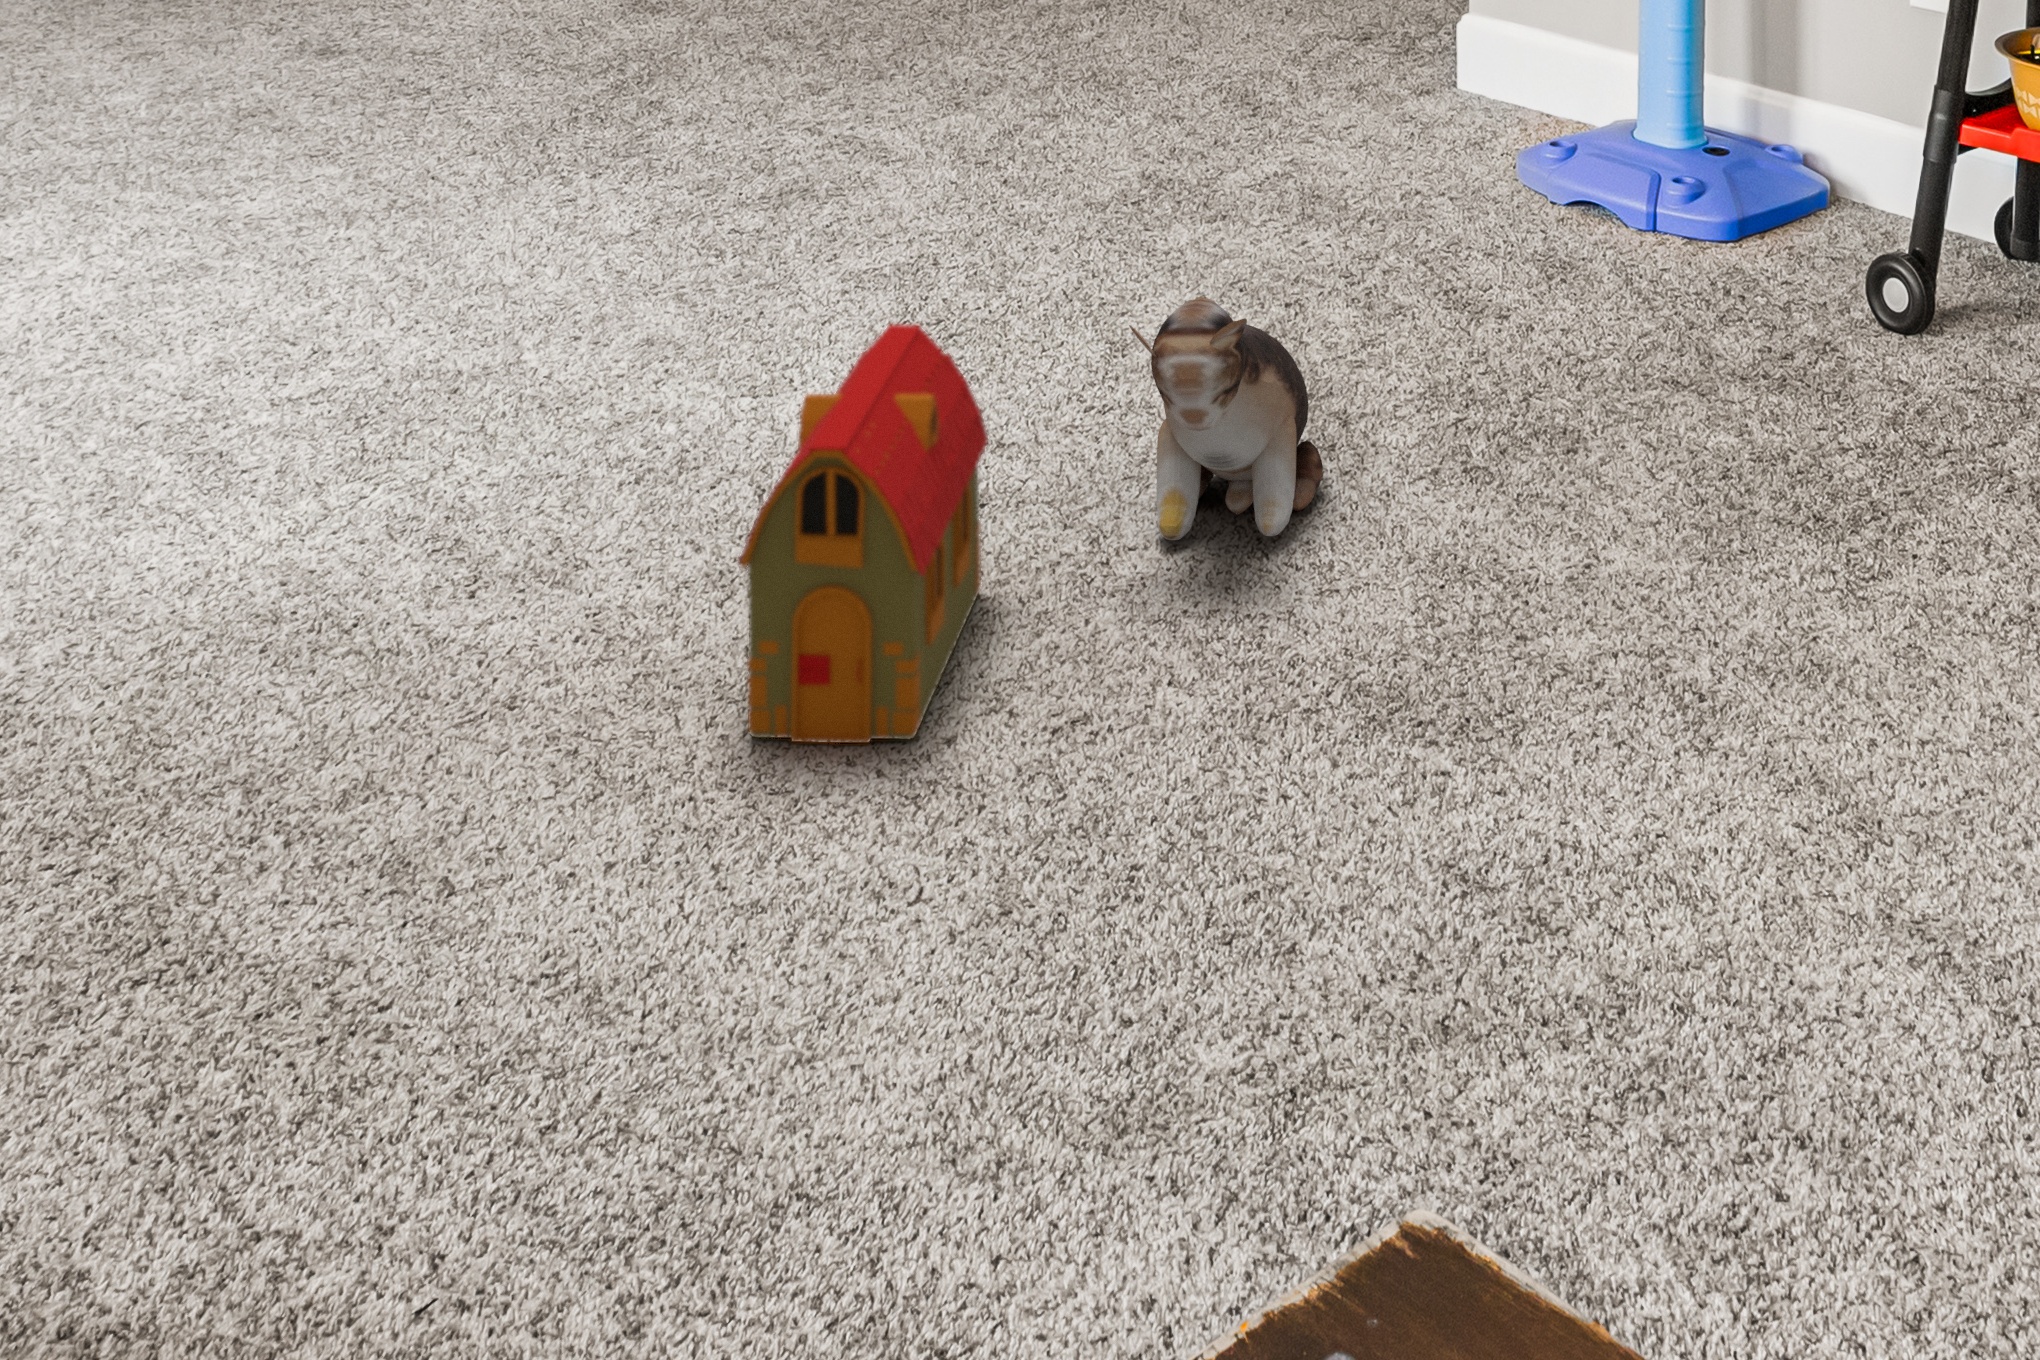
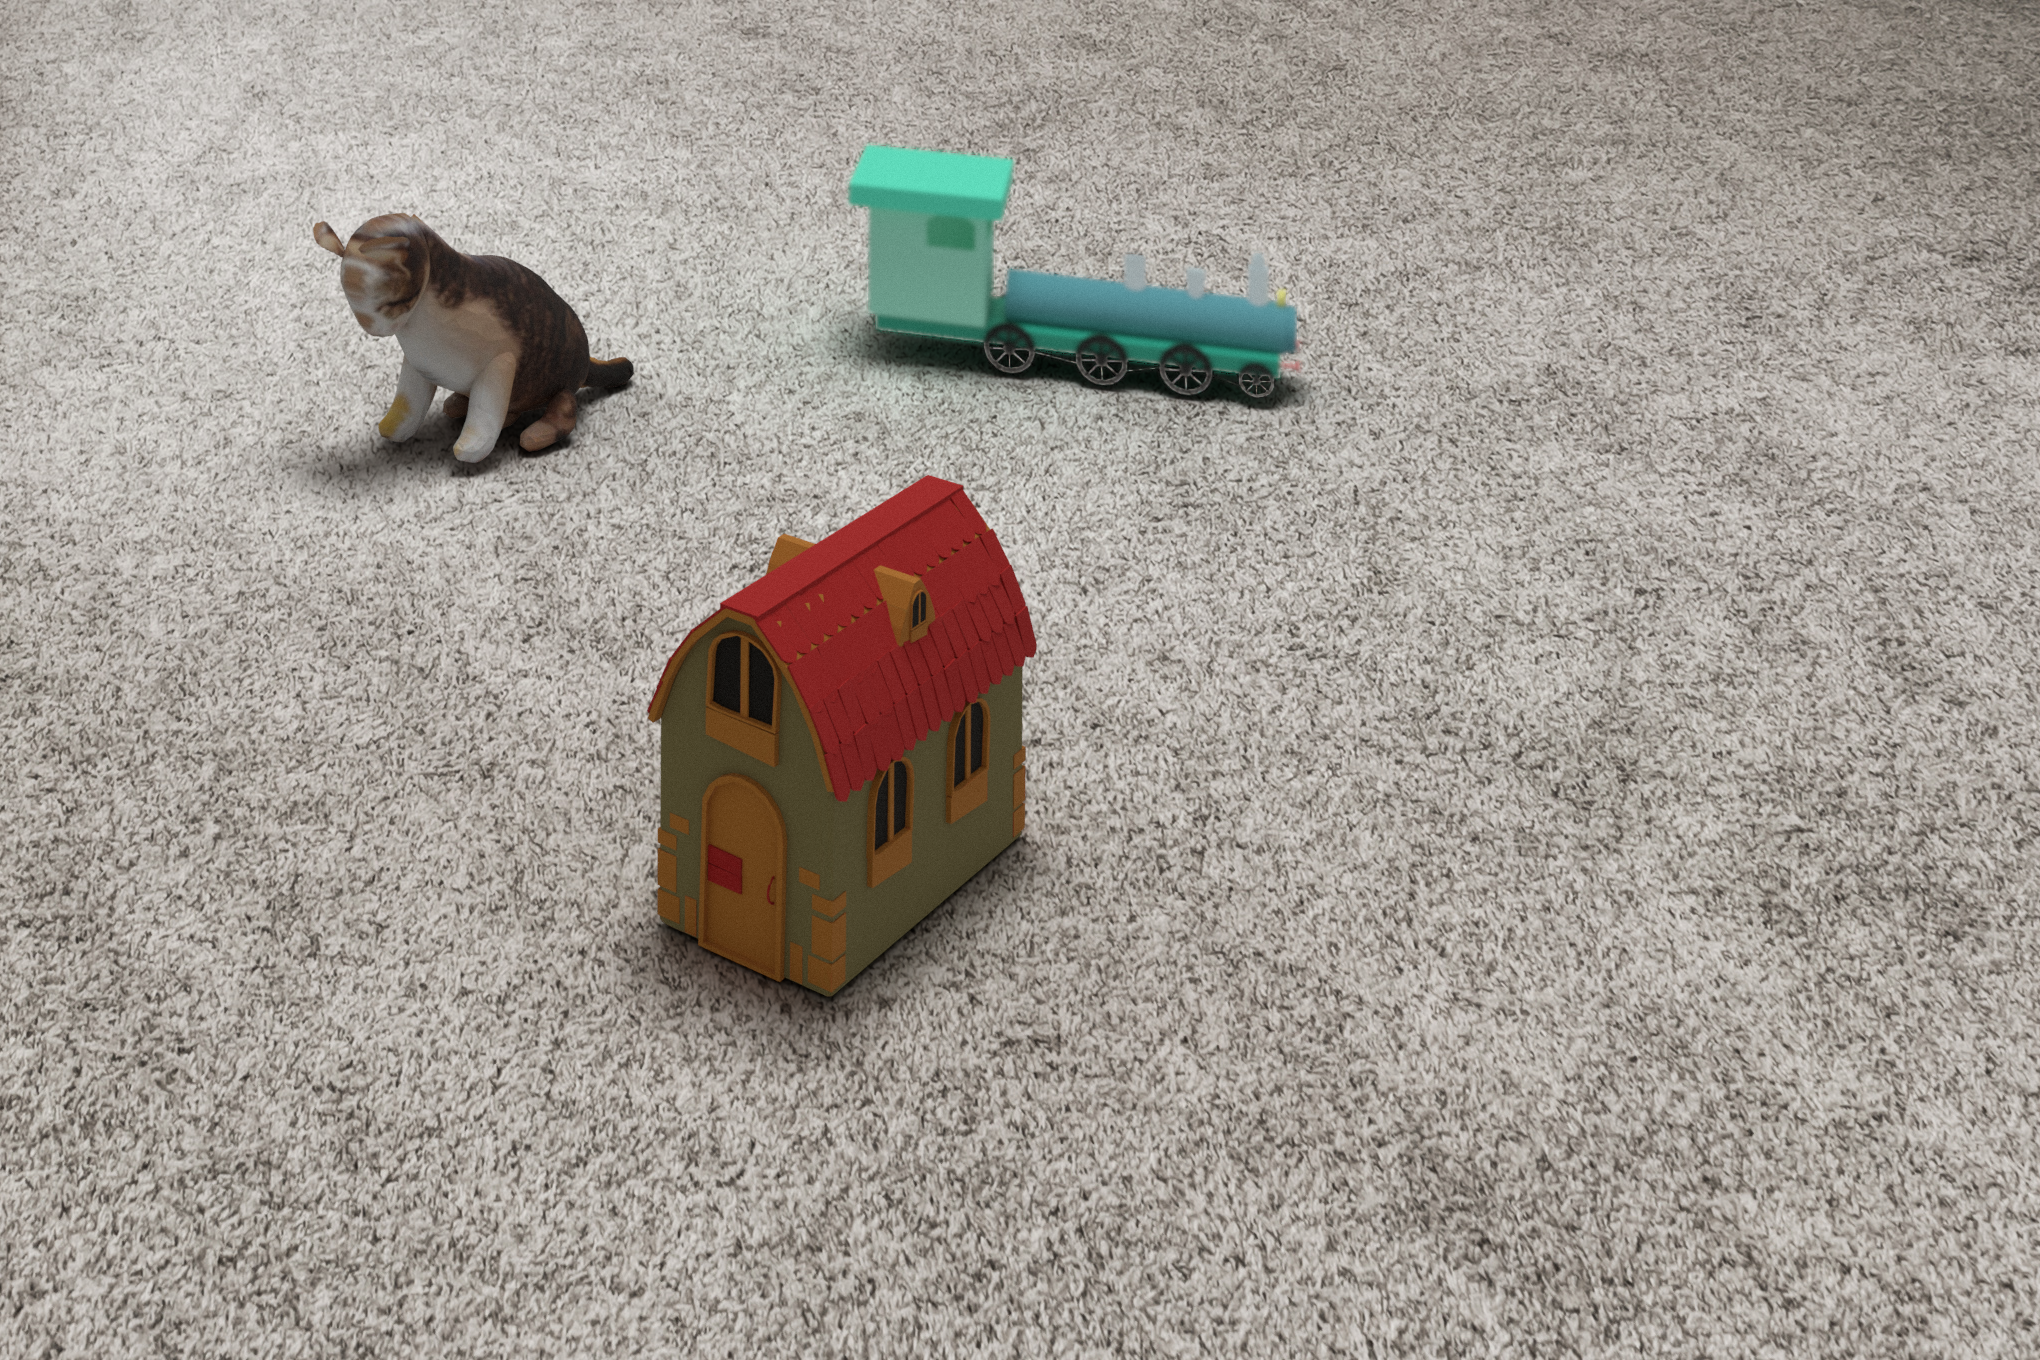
toy train: none [605,97,993,282] -> present [848,145,1300,398]
plush toy: present [1129,296,1323,540] -> present [313,213,634,463]

